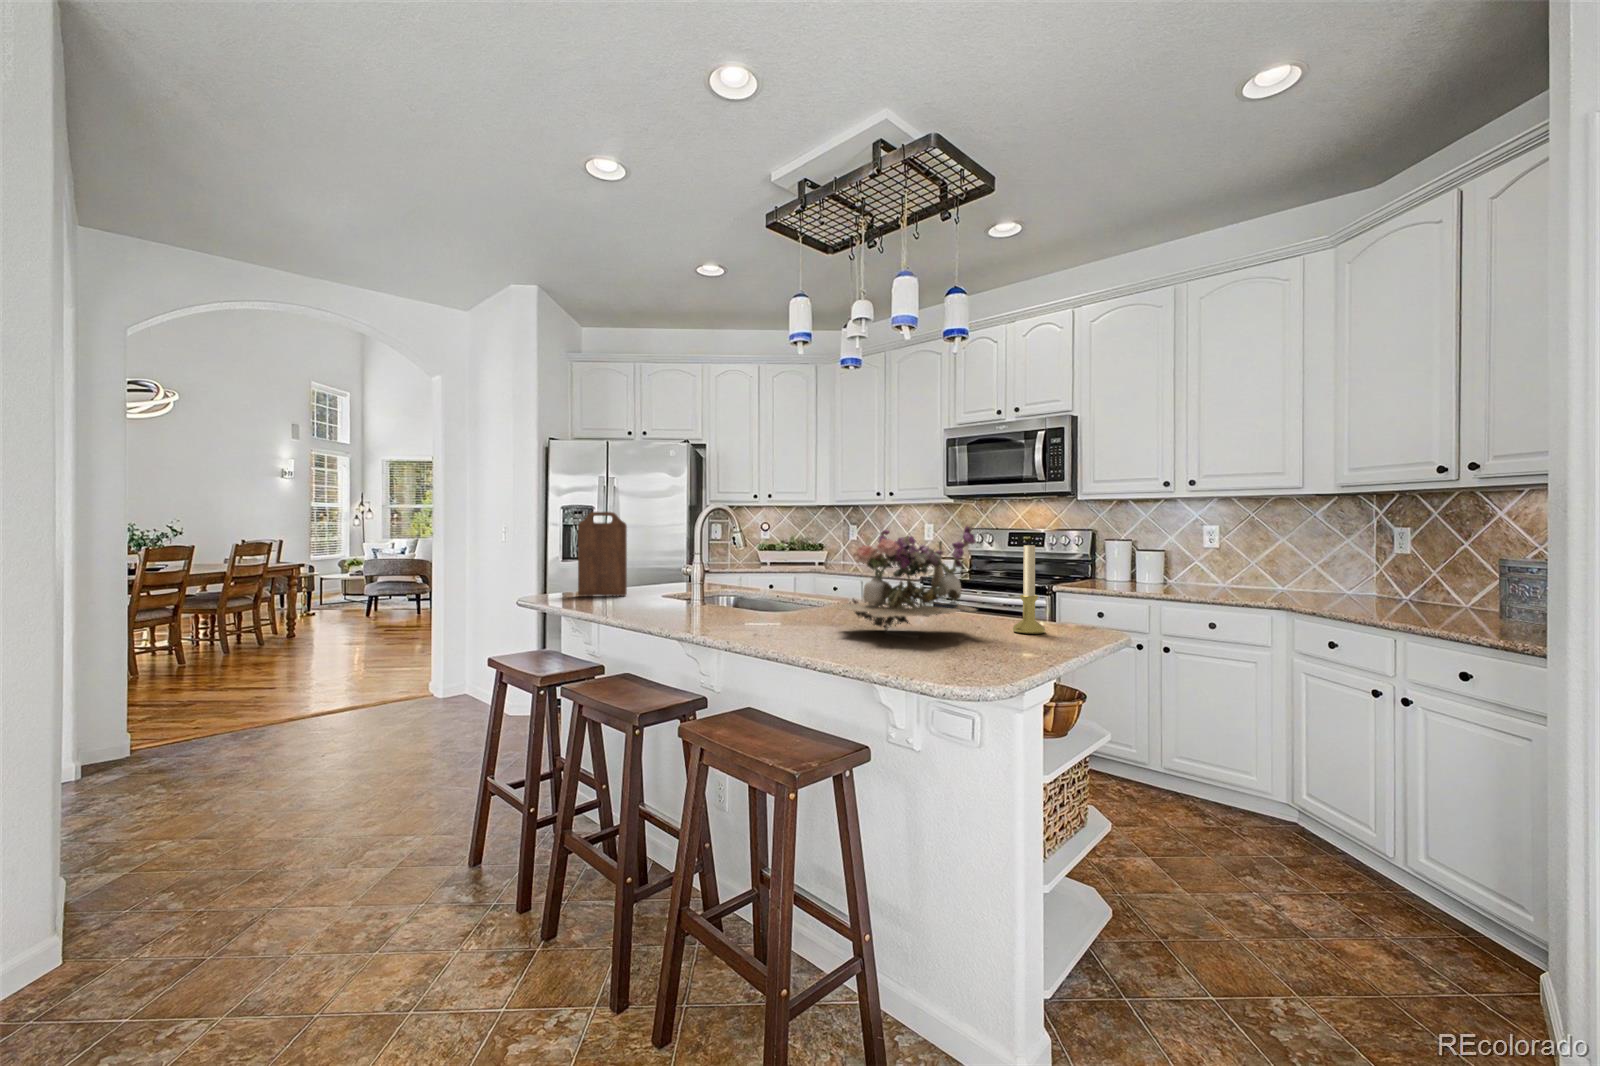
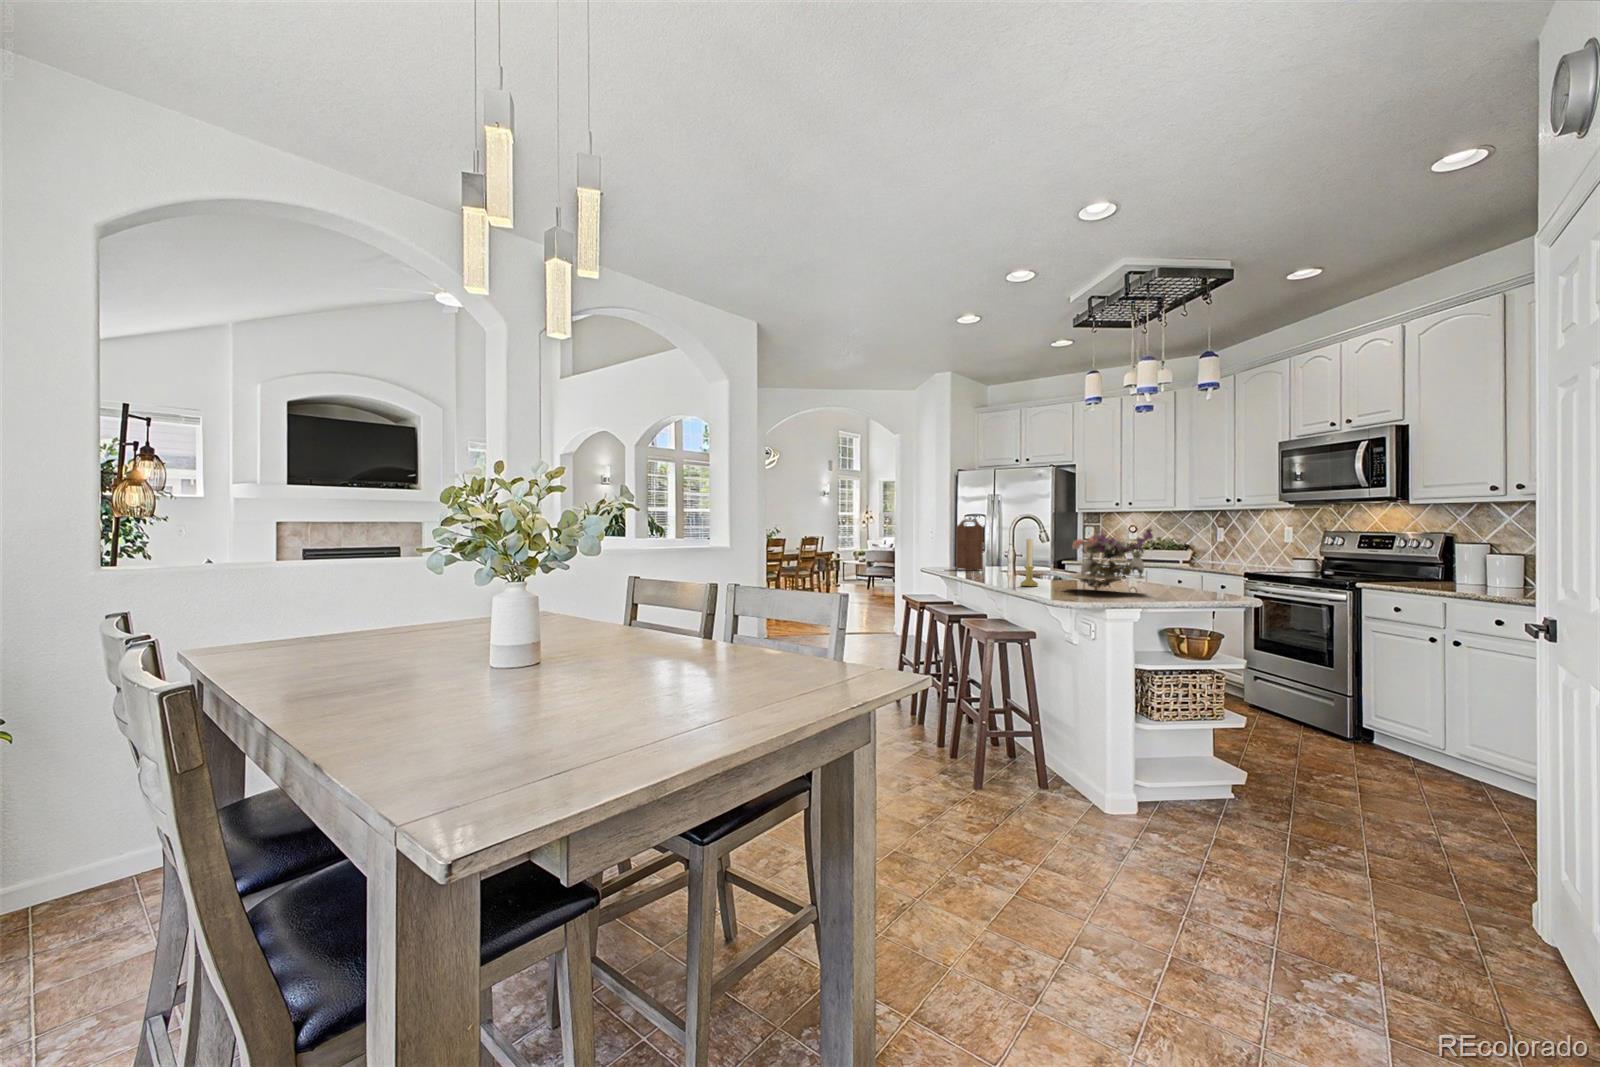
candle holder: present [1013,543,1045,634] -> present [1021,539,1038,586]

